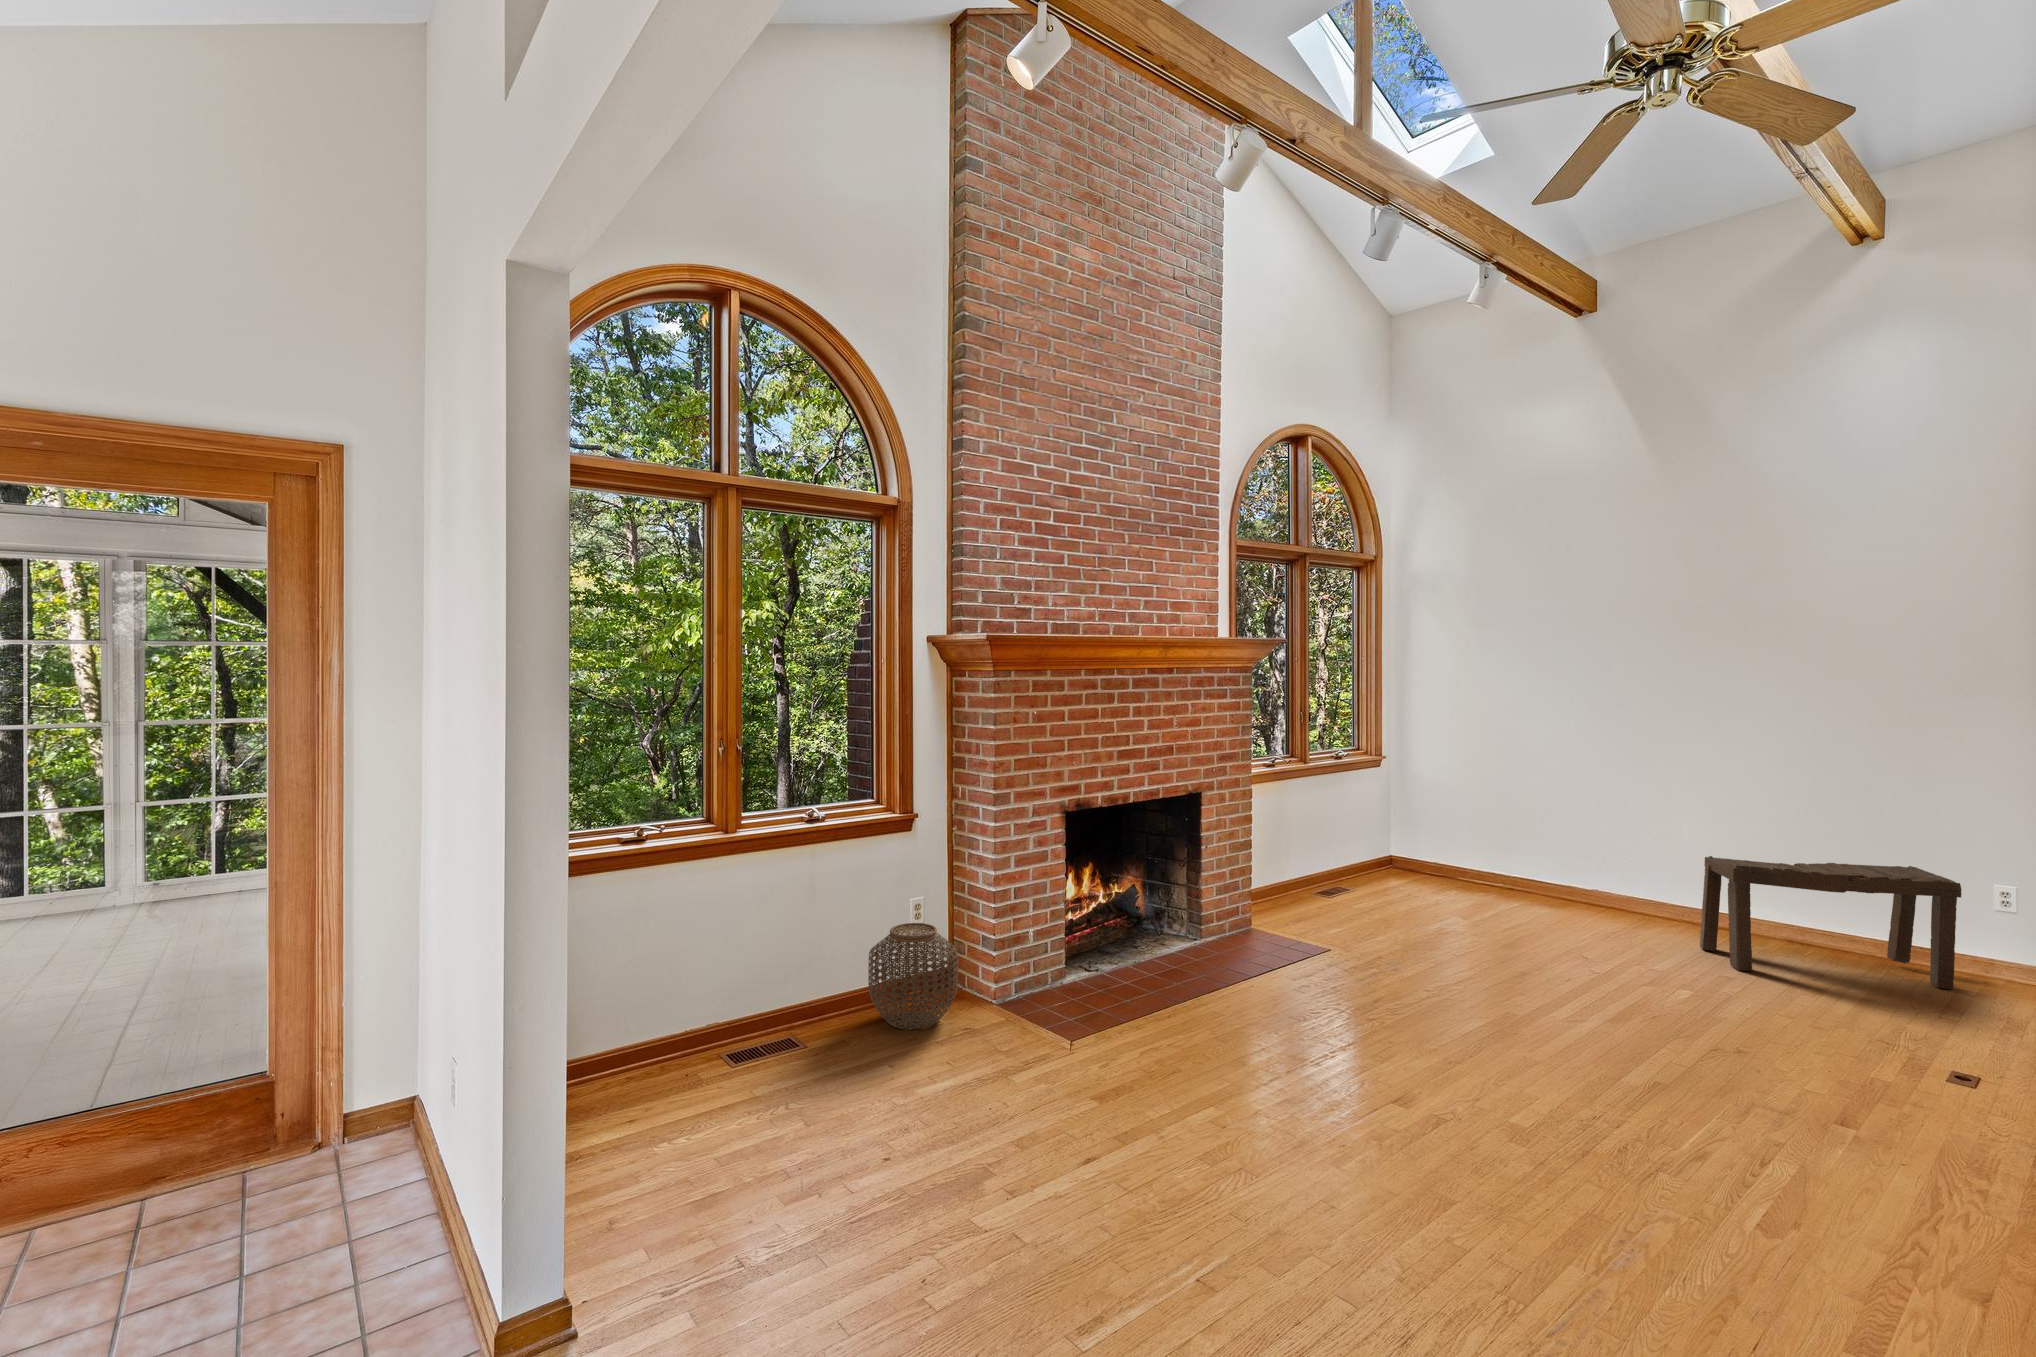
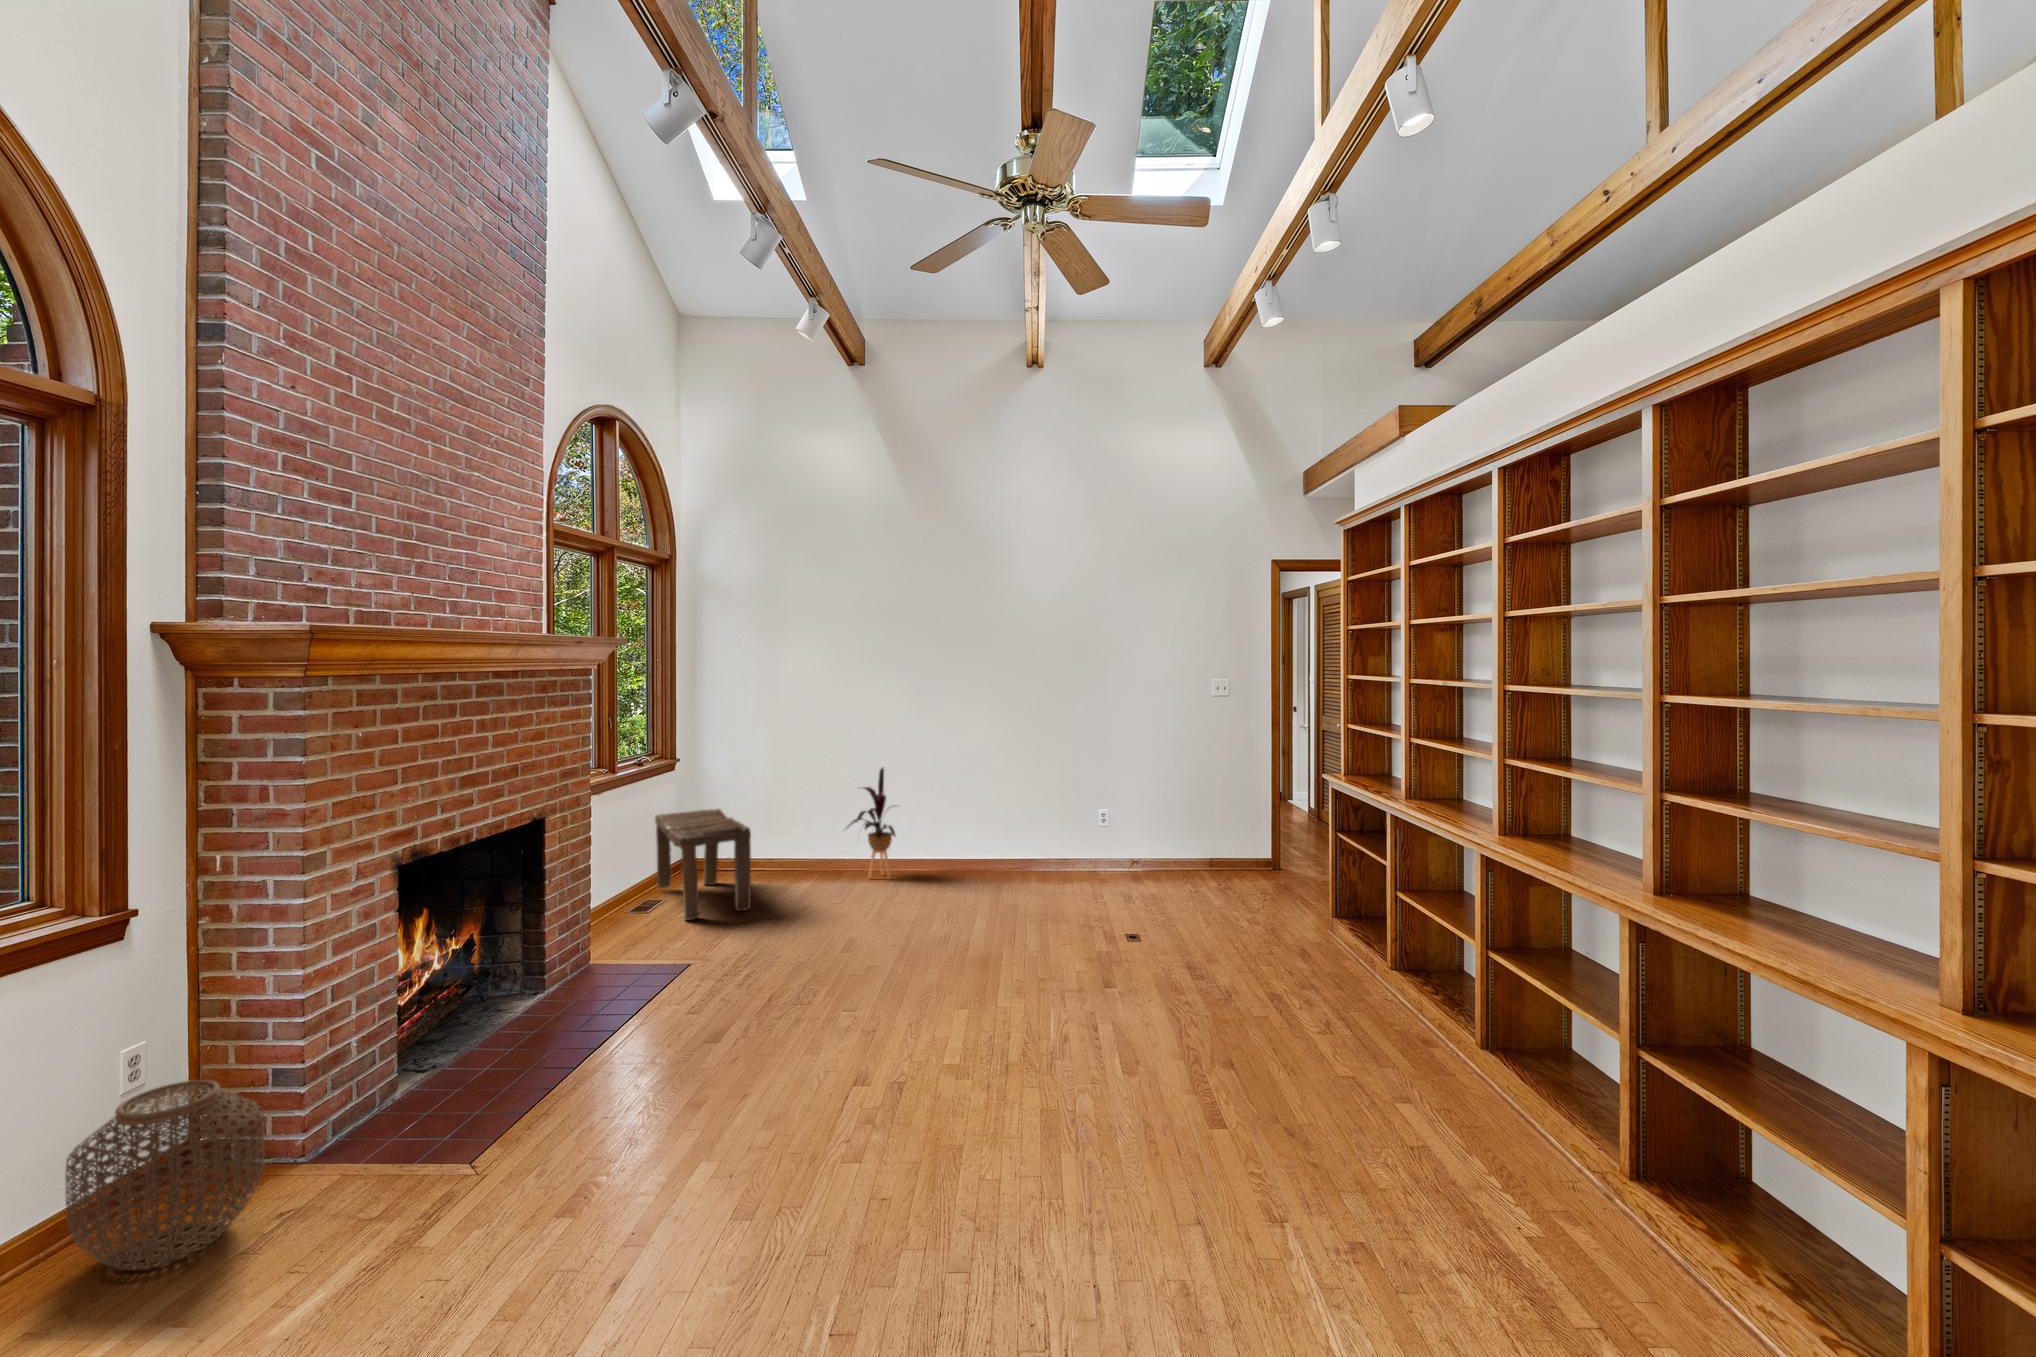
house plant: none [1554,787,1635,922] -> present [848,767,895,878]
bench: present [1700,856,1961,989] -> present [655,809,751,920]

